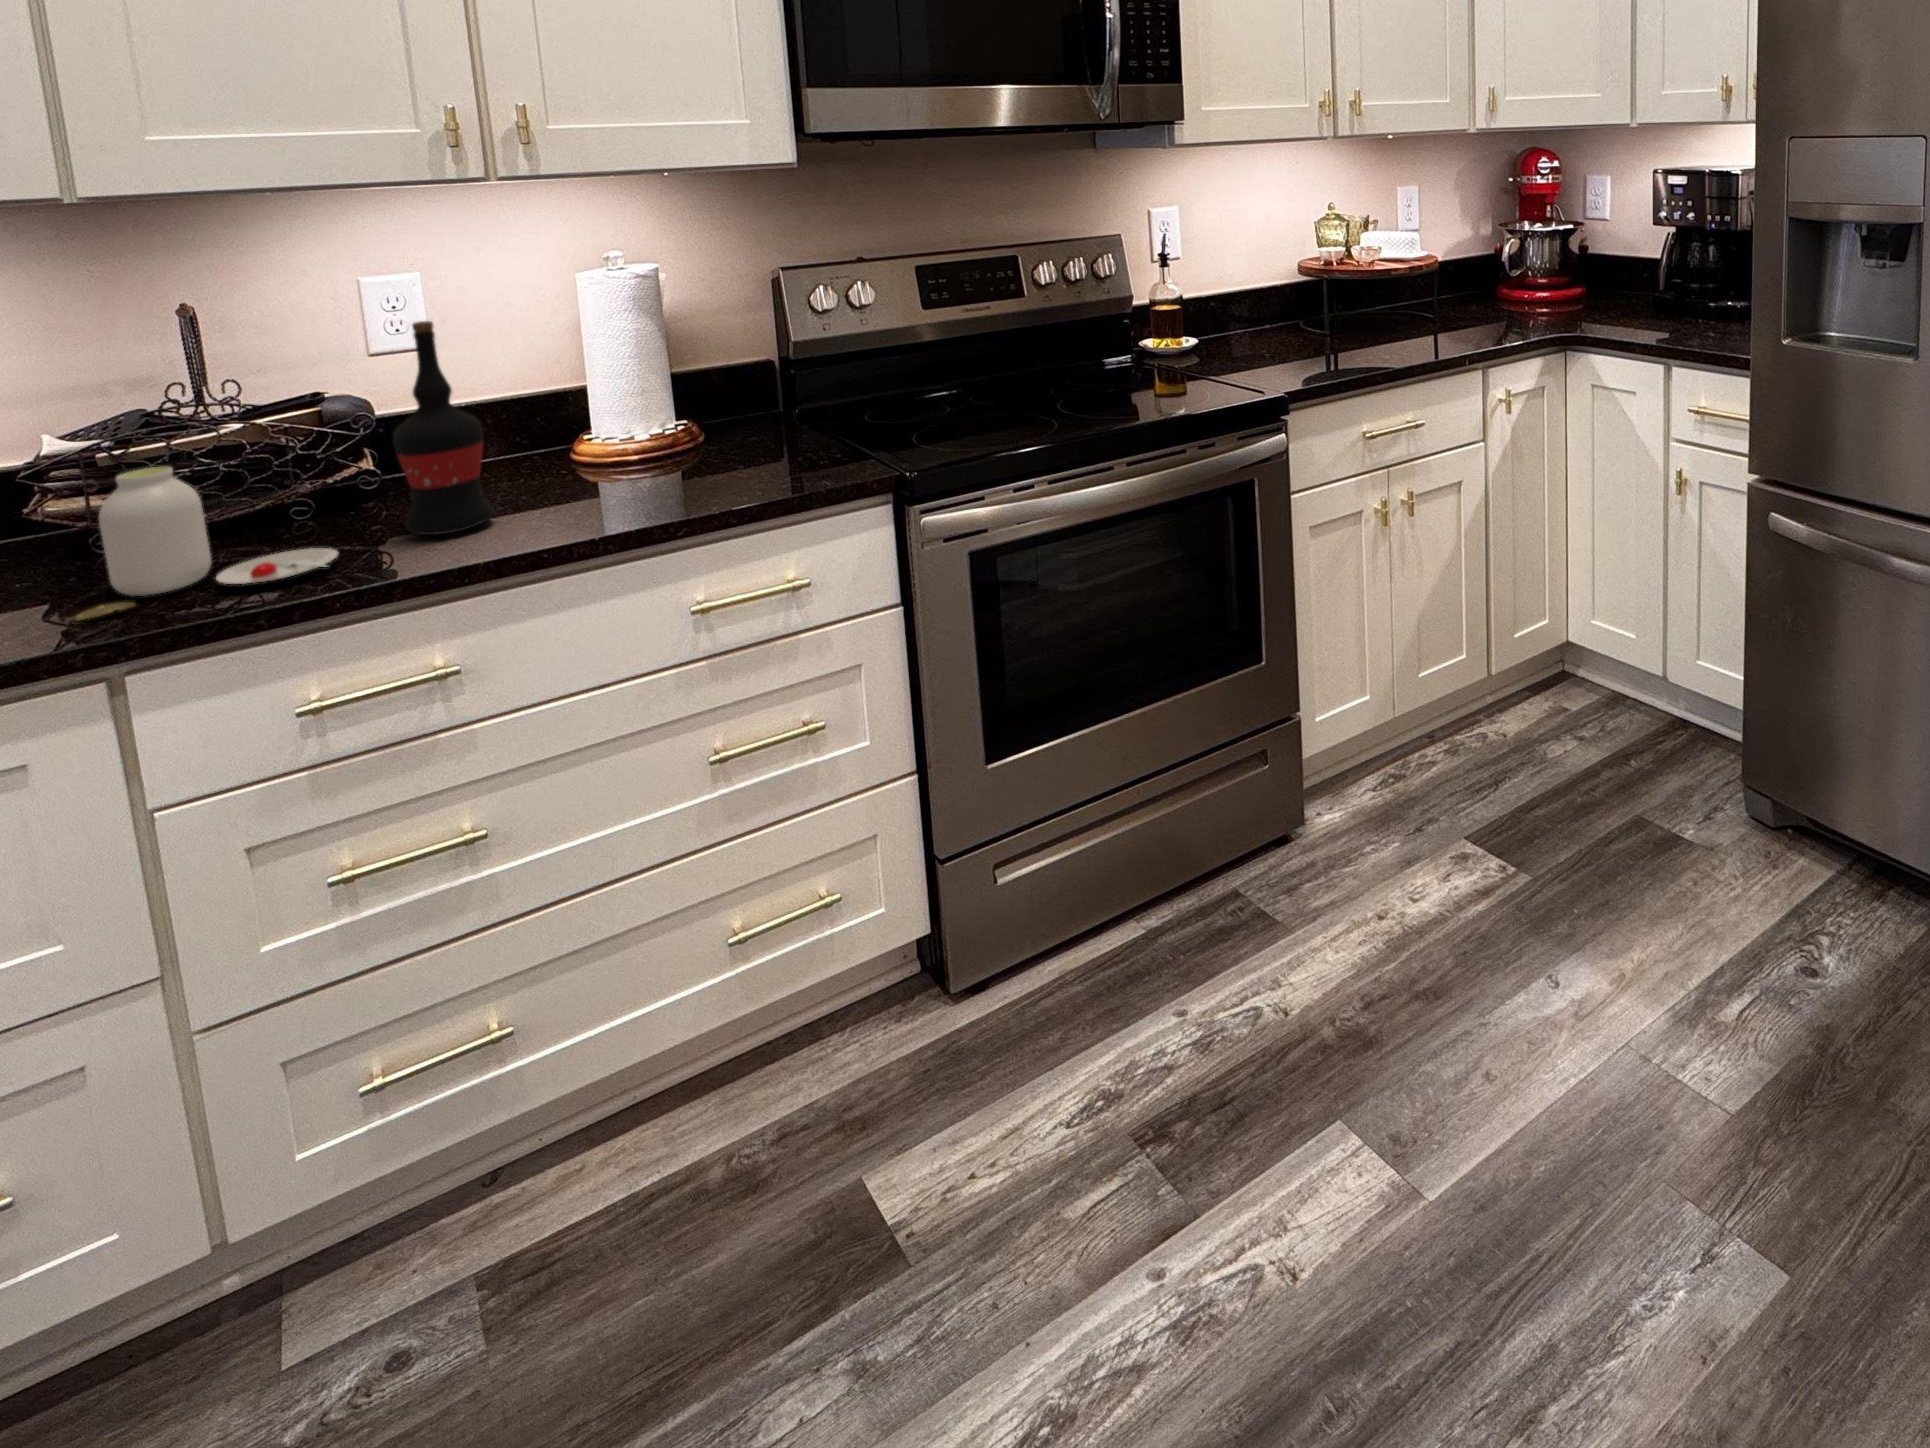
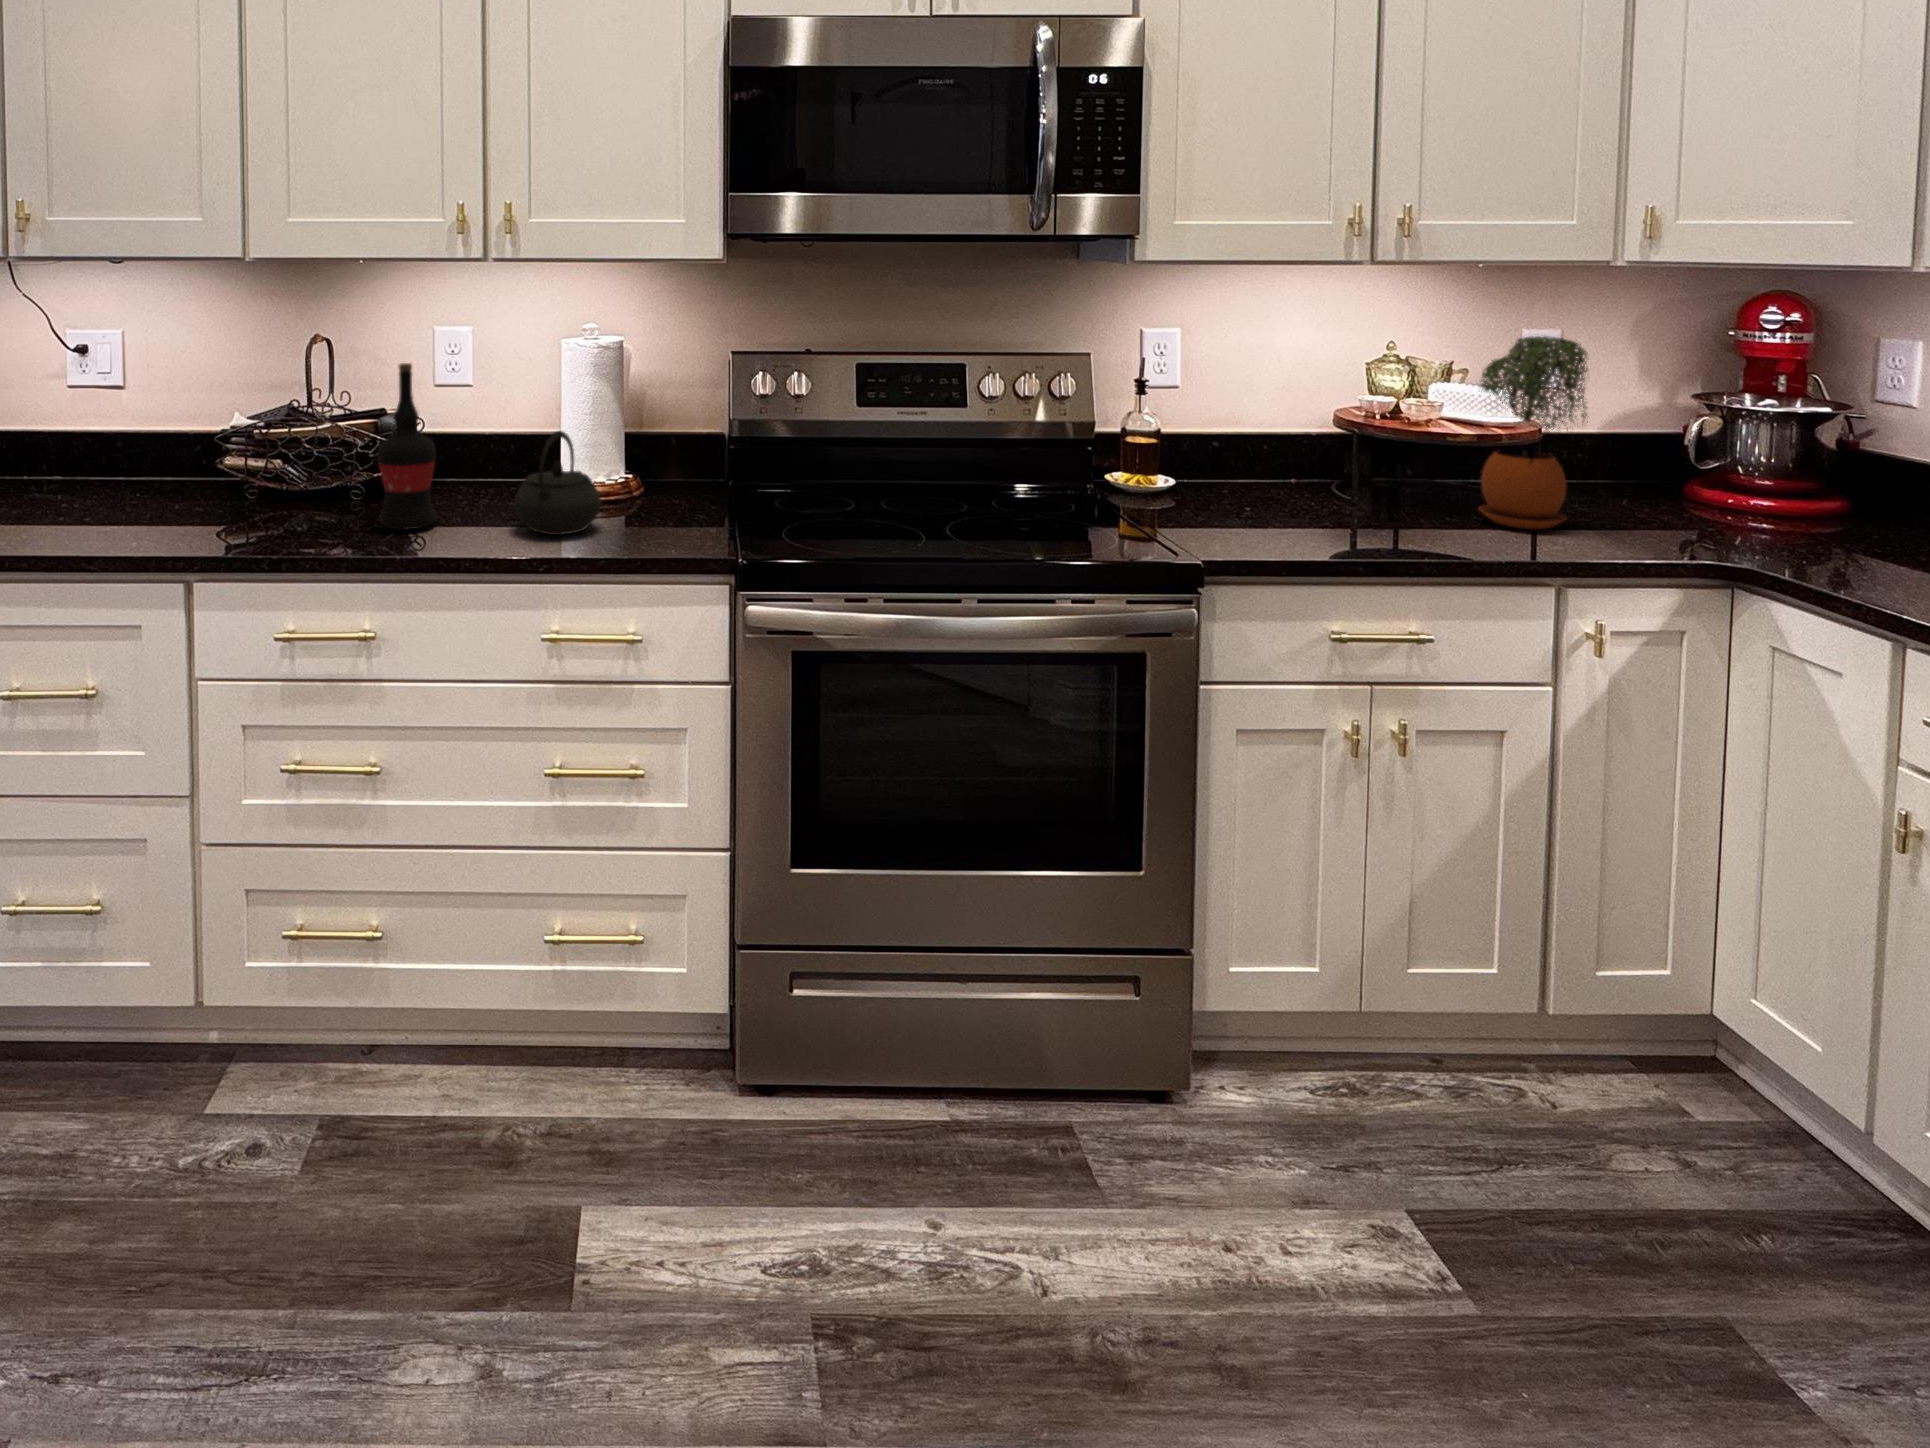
potted plant: none [1404,190,1481,335] -> present [1479,336,1588,529]
kettle: none [606,376,720,498] -> present [514,431,602,535]
jar: present [76,467,338,620] -> none [186,444,330,538]

